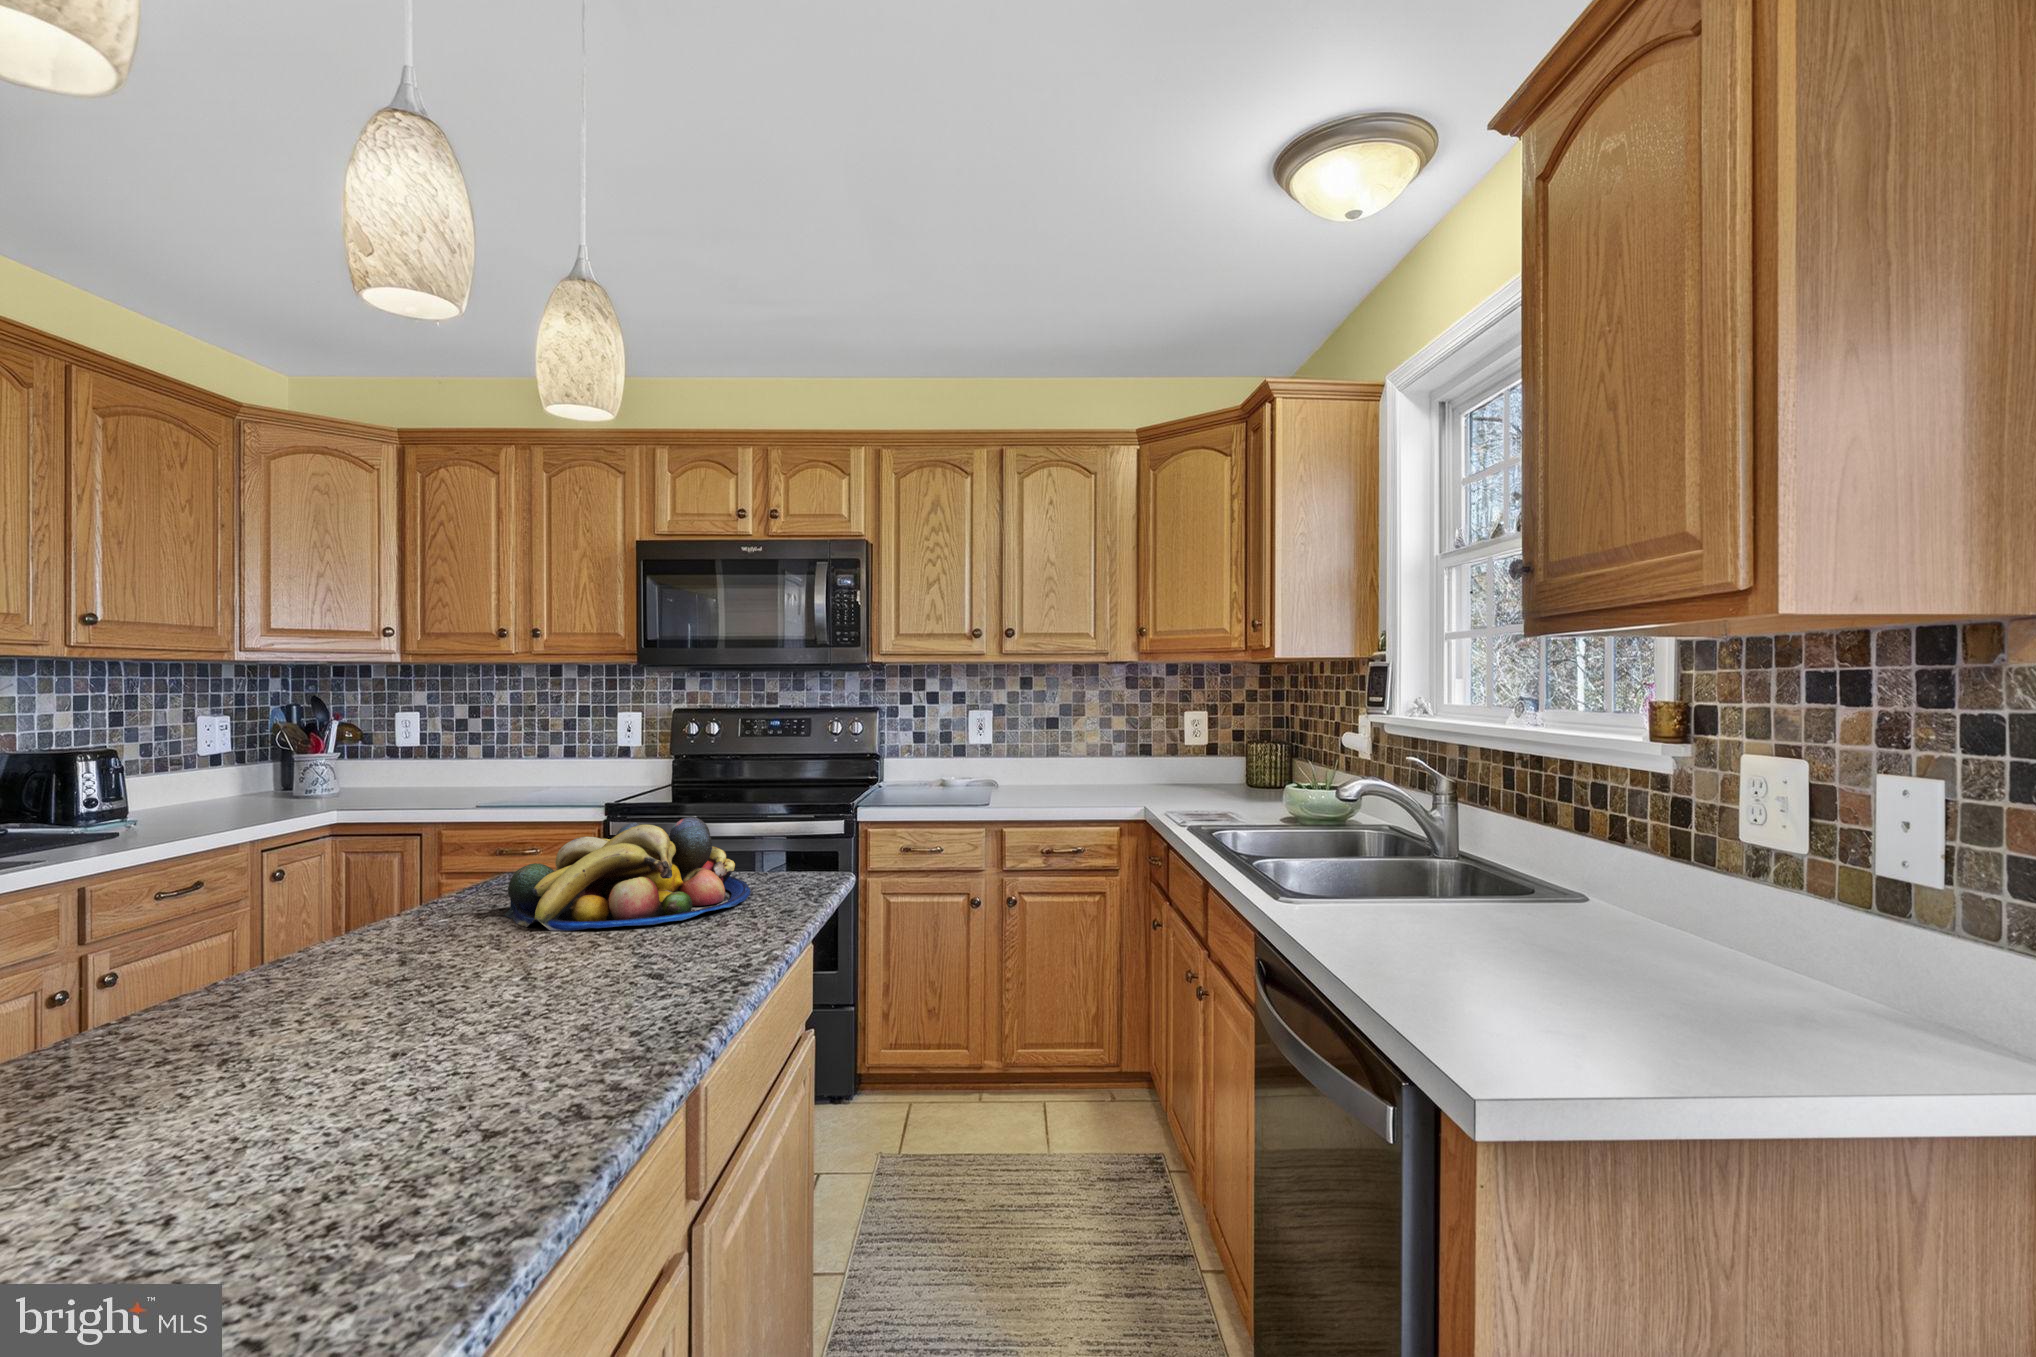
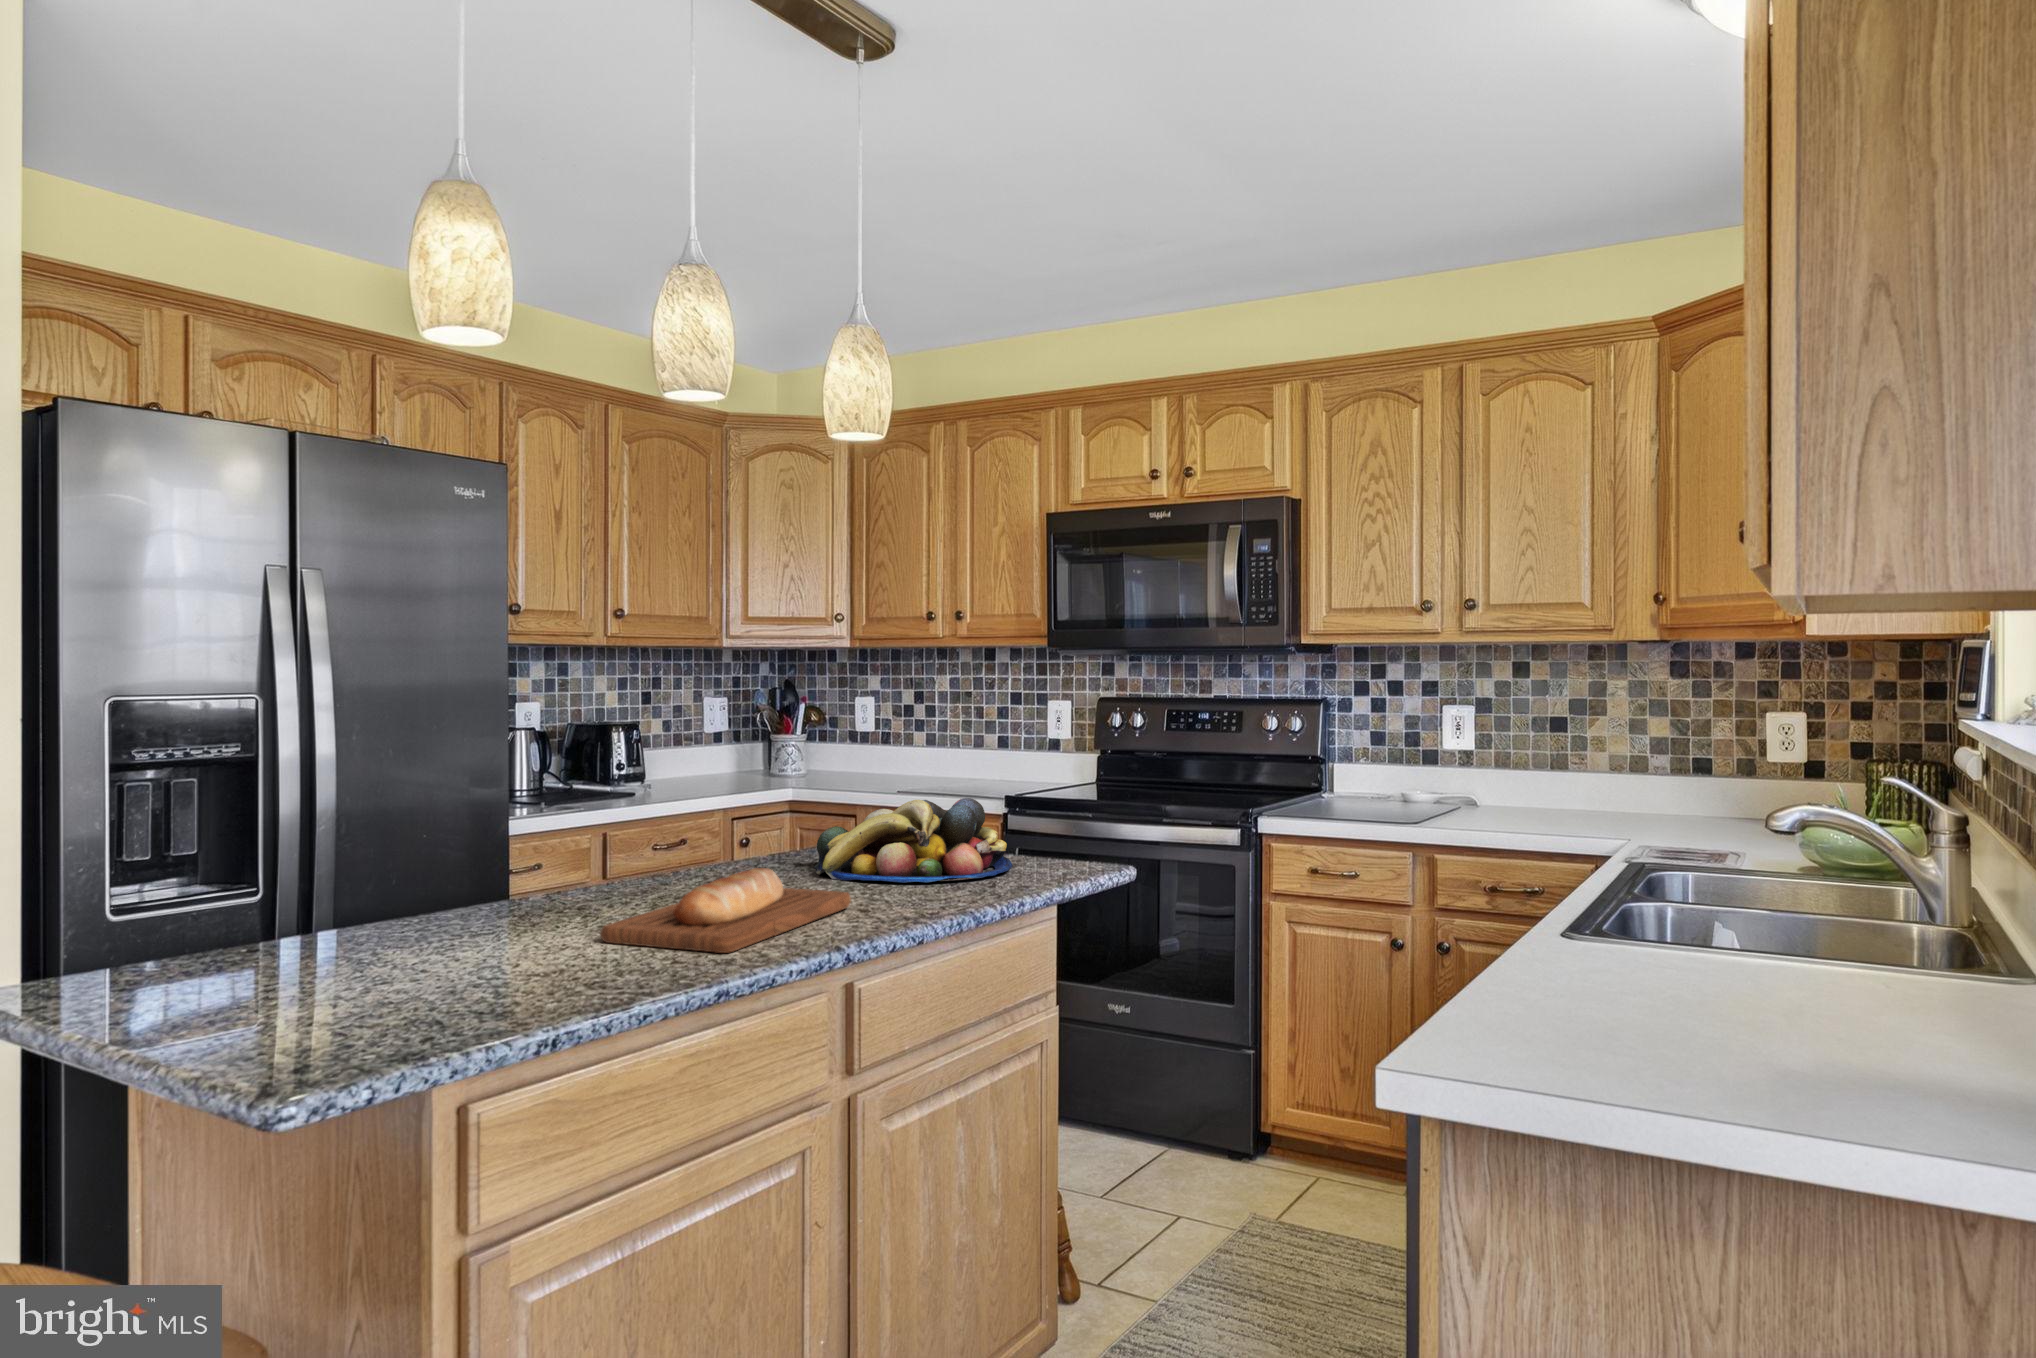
bread loaf: none [282,942,636,1126] -> present [600,868,851,953]

